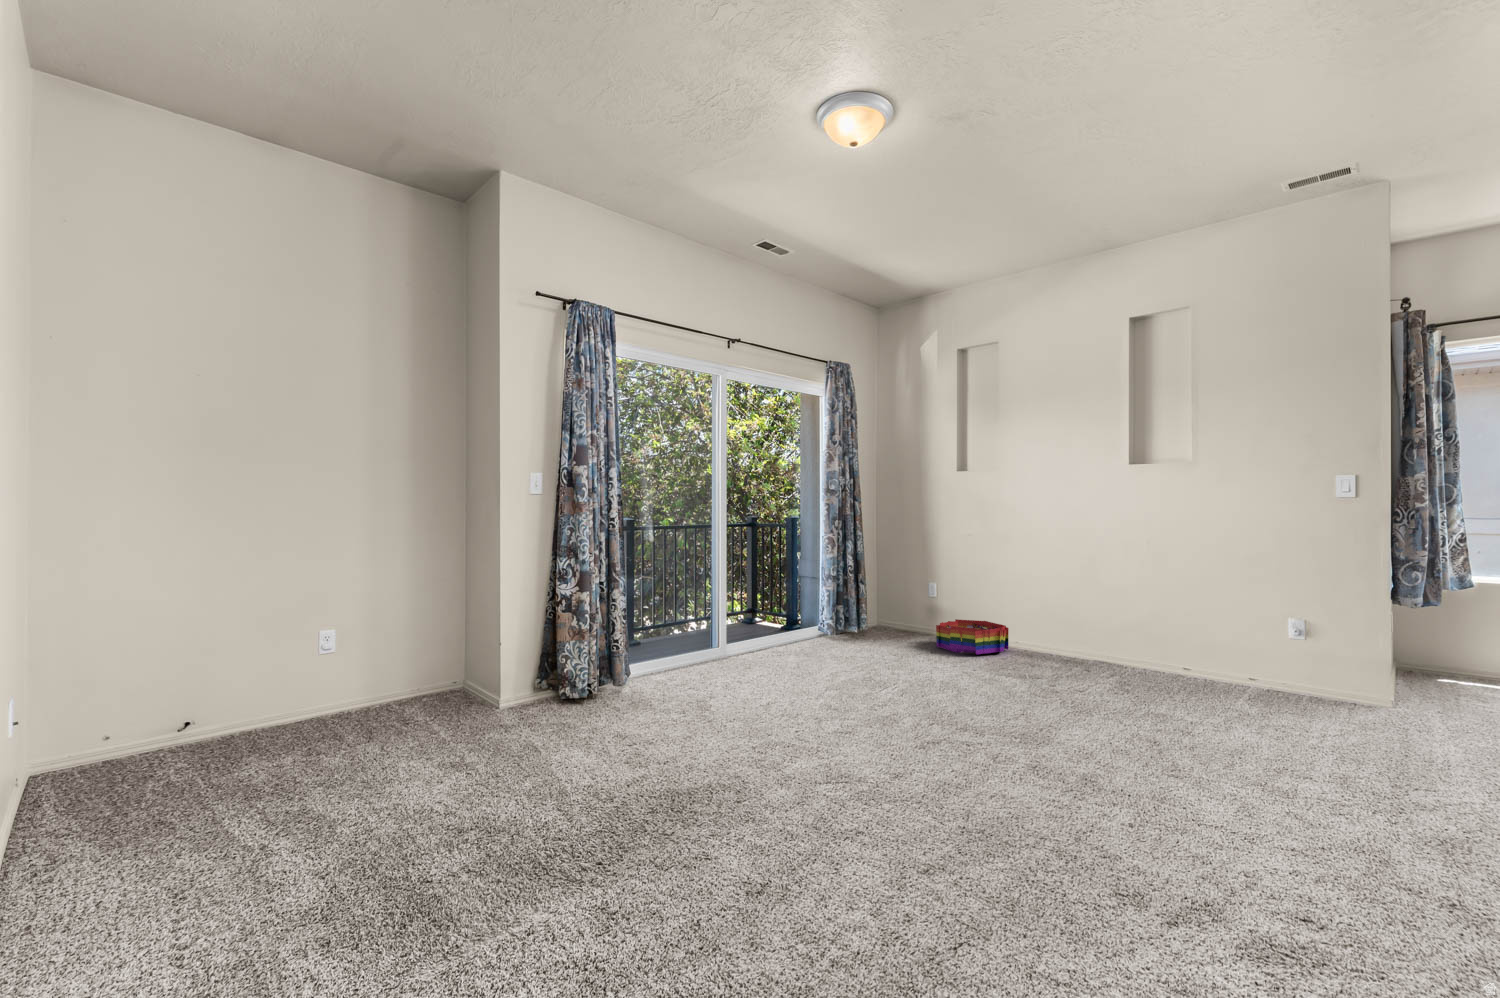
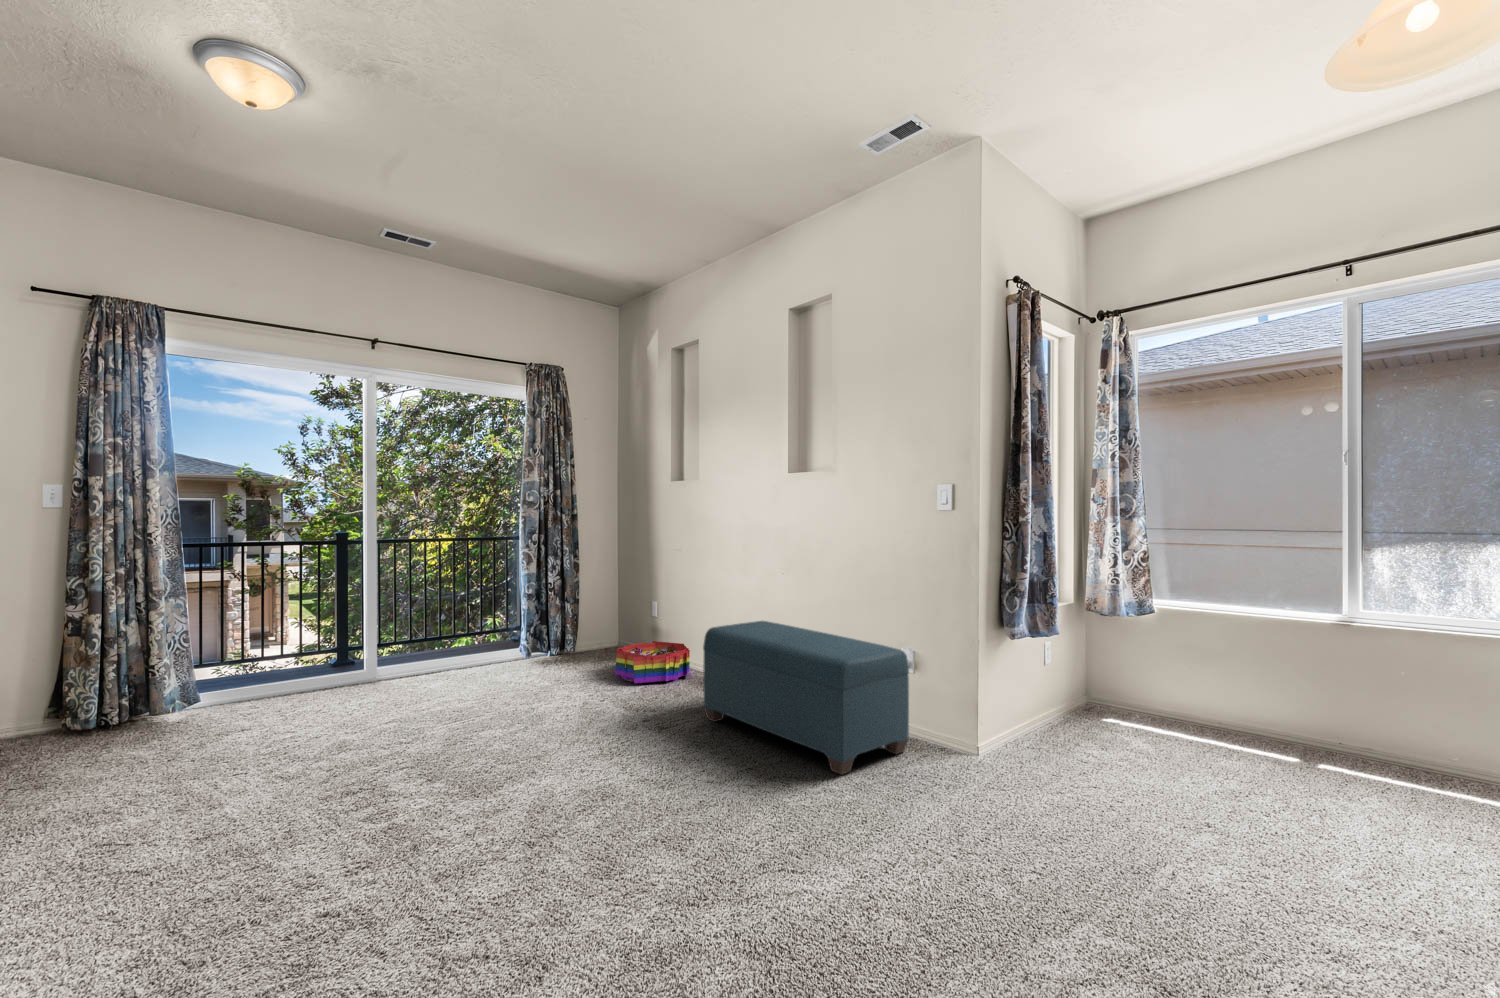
bench: none [1092,595,1305,711] -> present [703,621,909,775]

